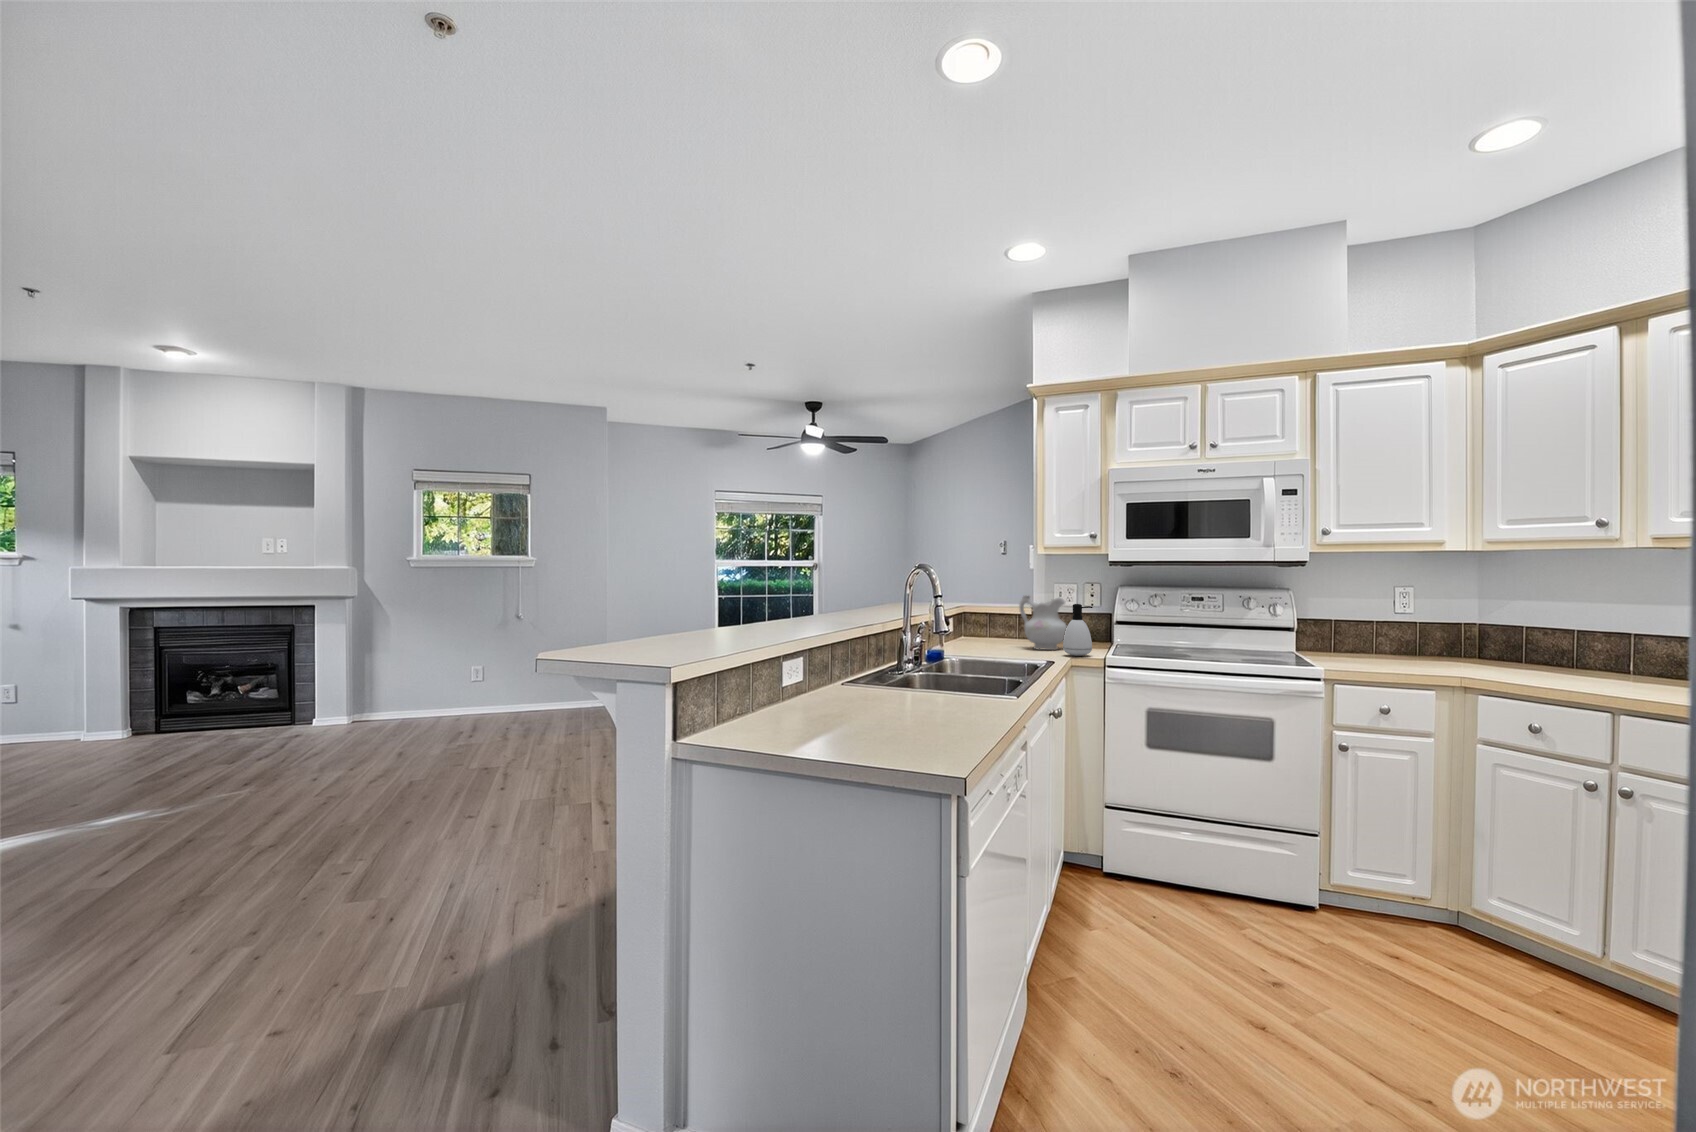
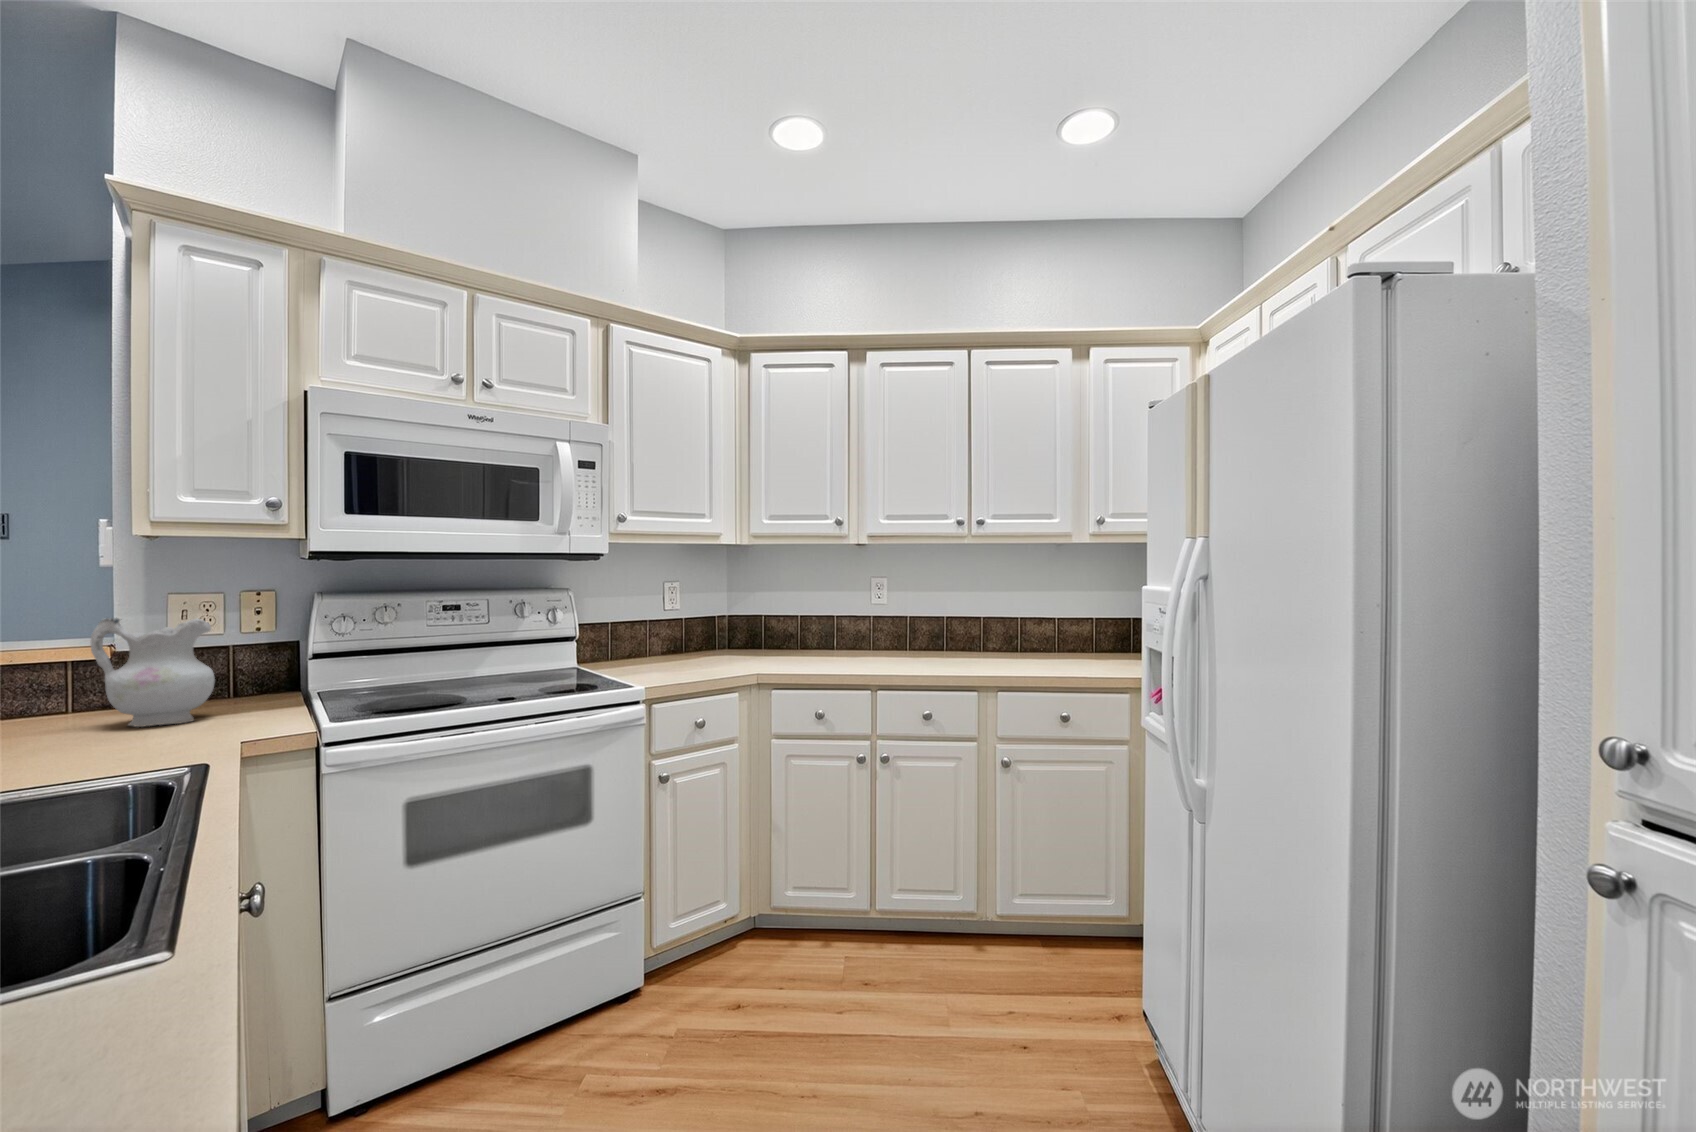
soap dispenser: present [1063,604,1093,656] -> none [217,629,287,729]

